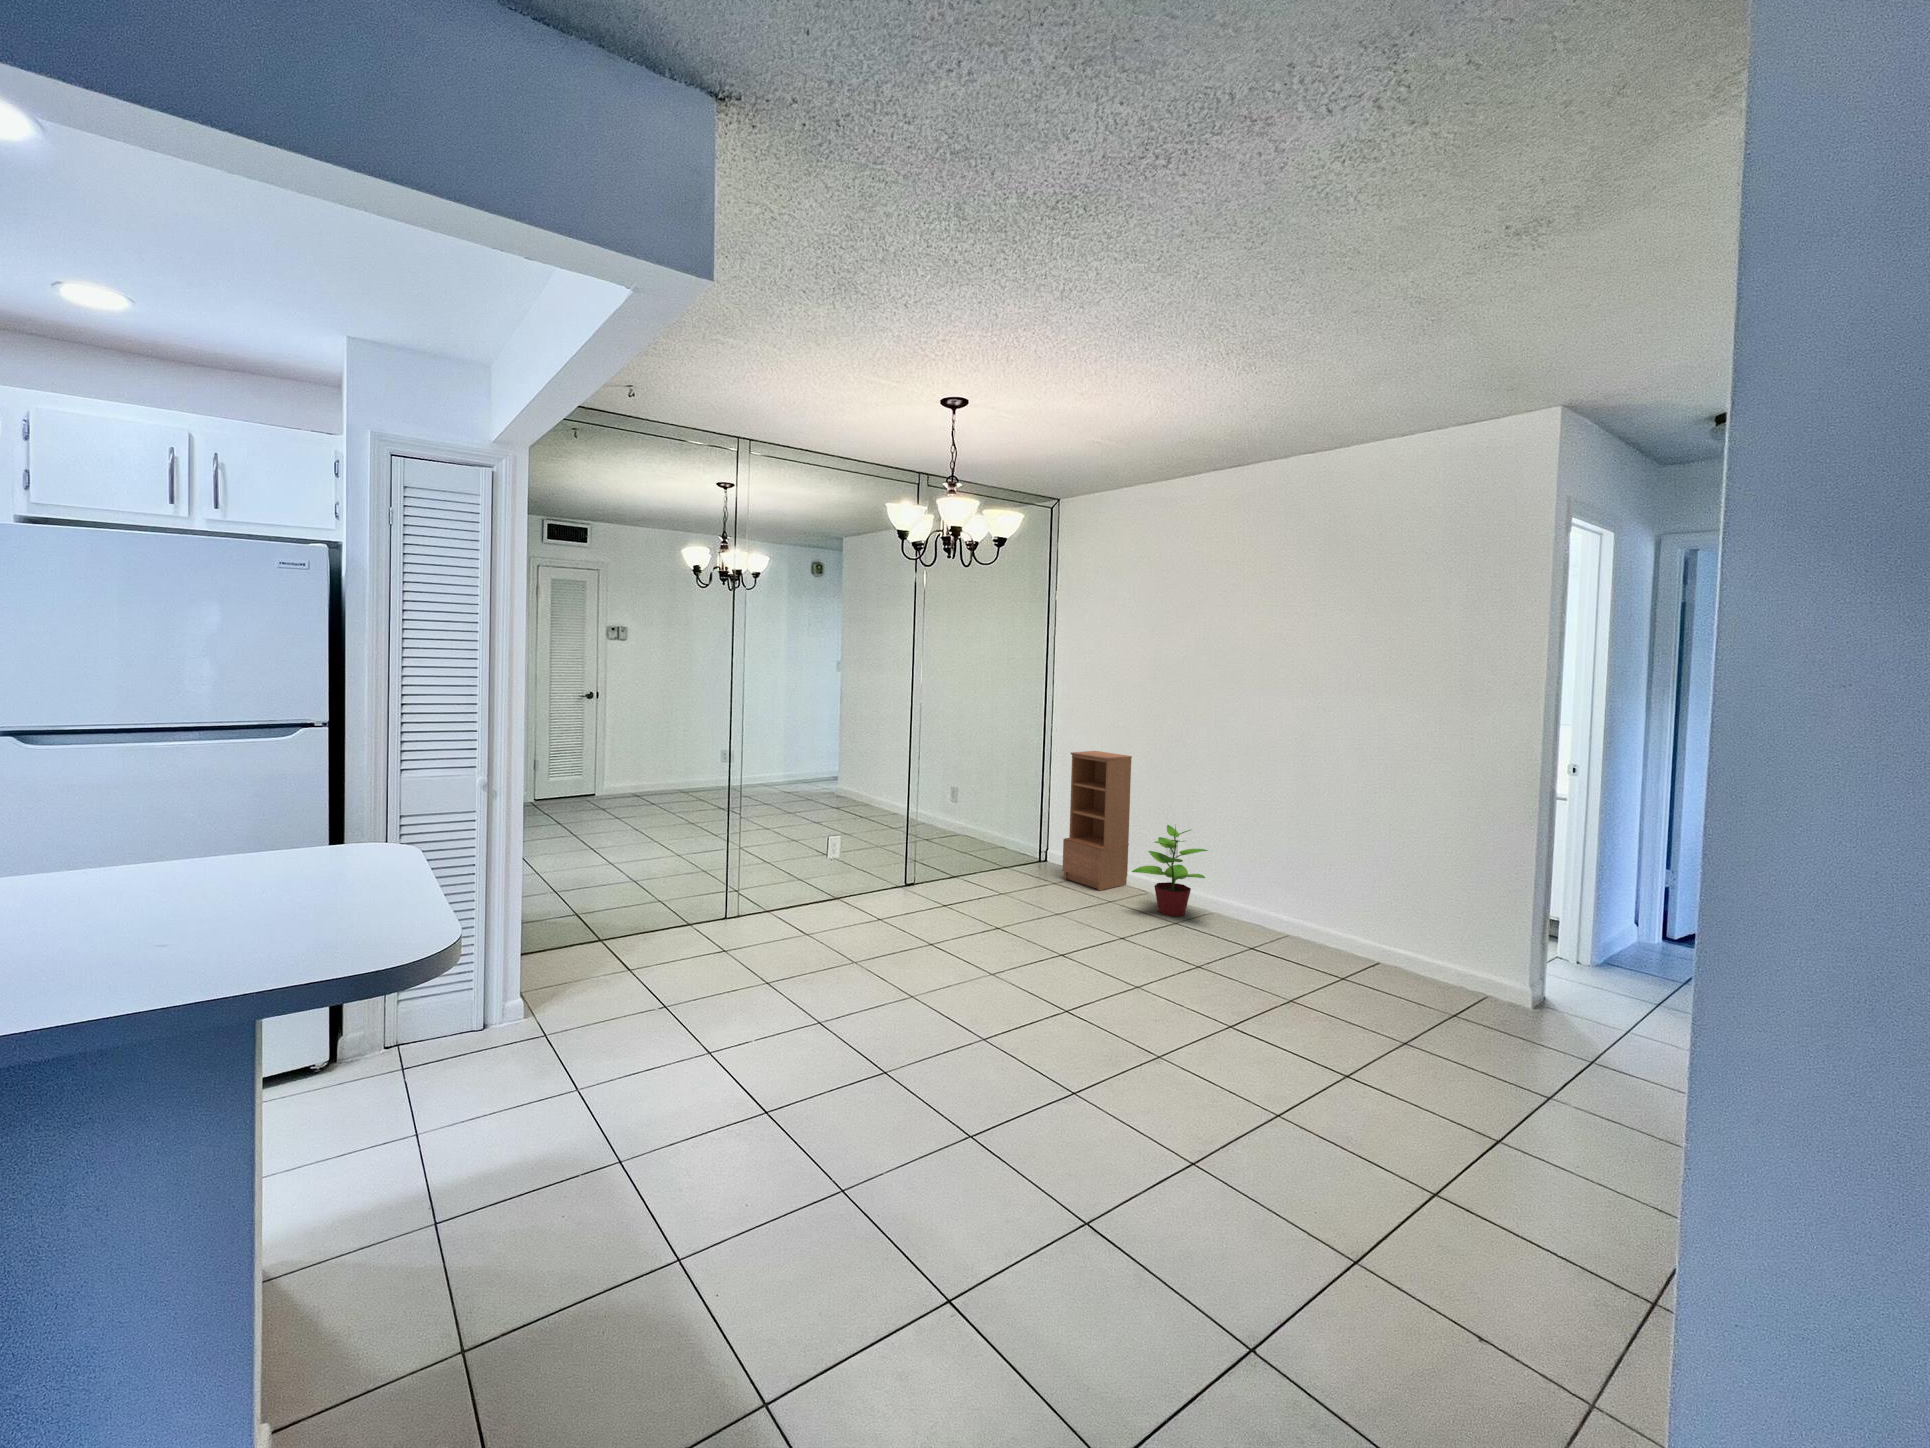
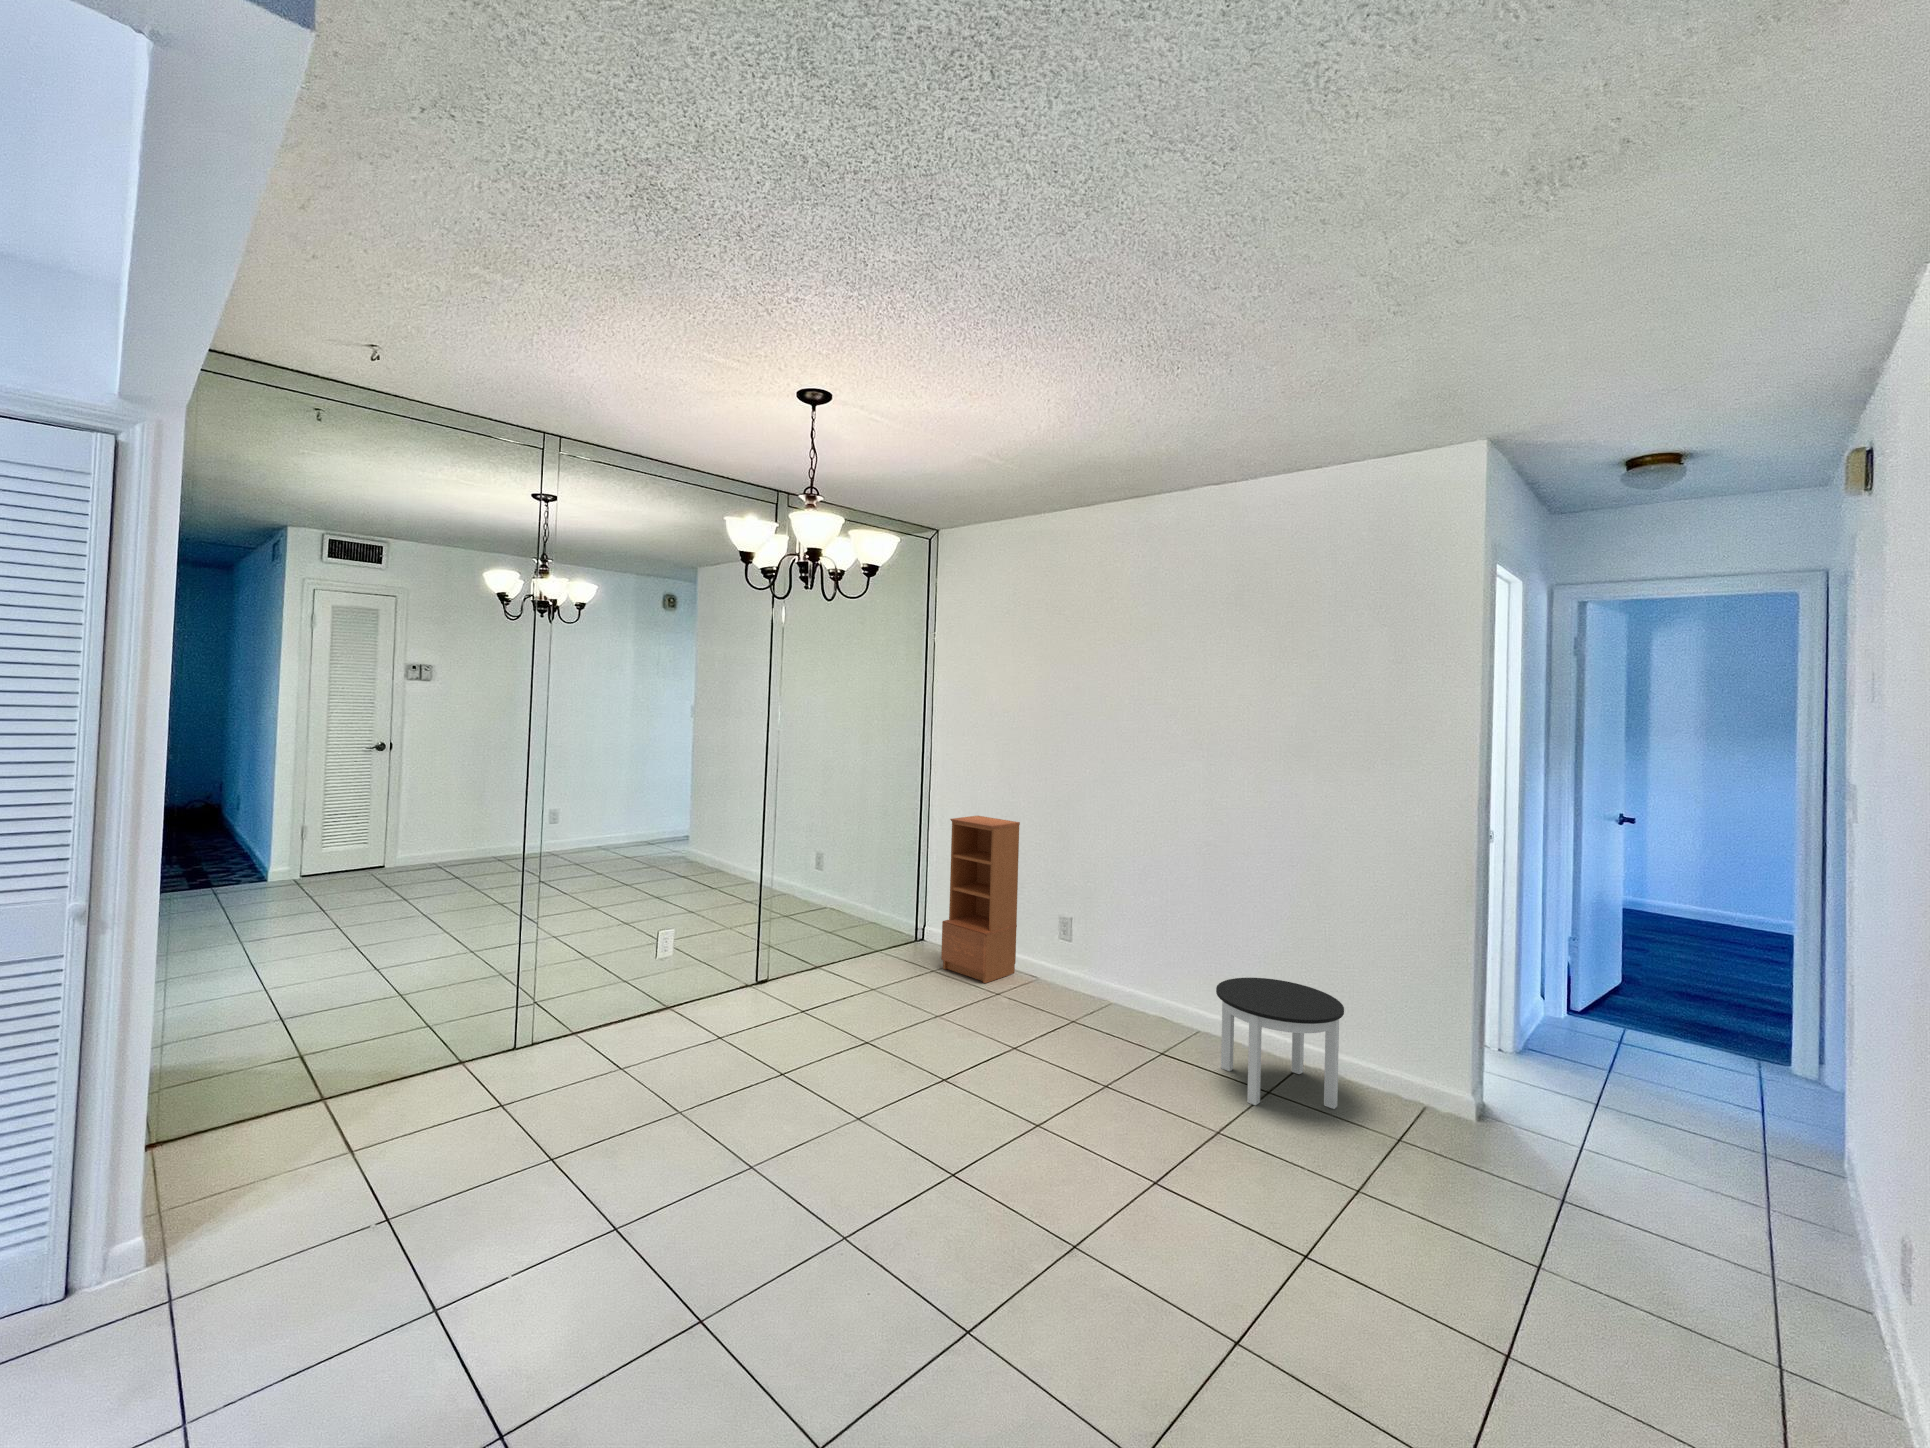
potted plant: present [1132,825,1208,916] -> none [1023,903,1109,1015]
round table: none [1298,886,1412,993] -> present [1216,978,1344,1109]

